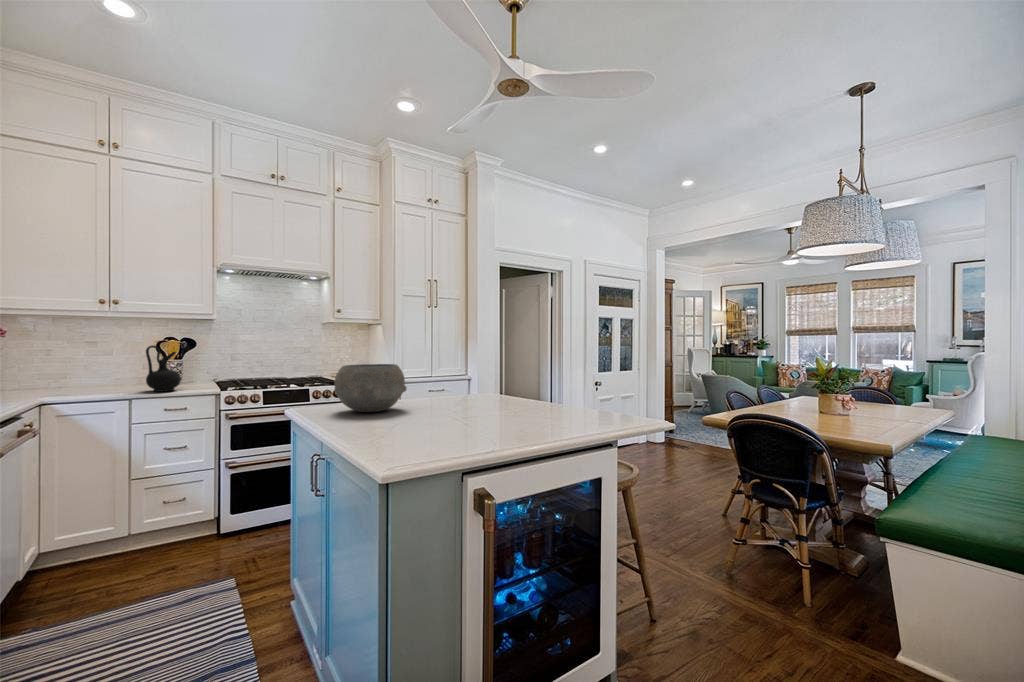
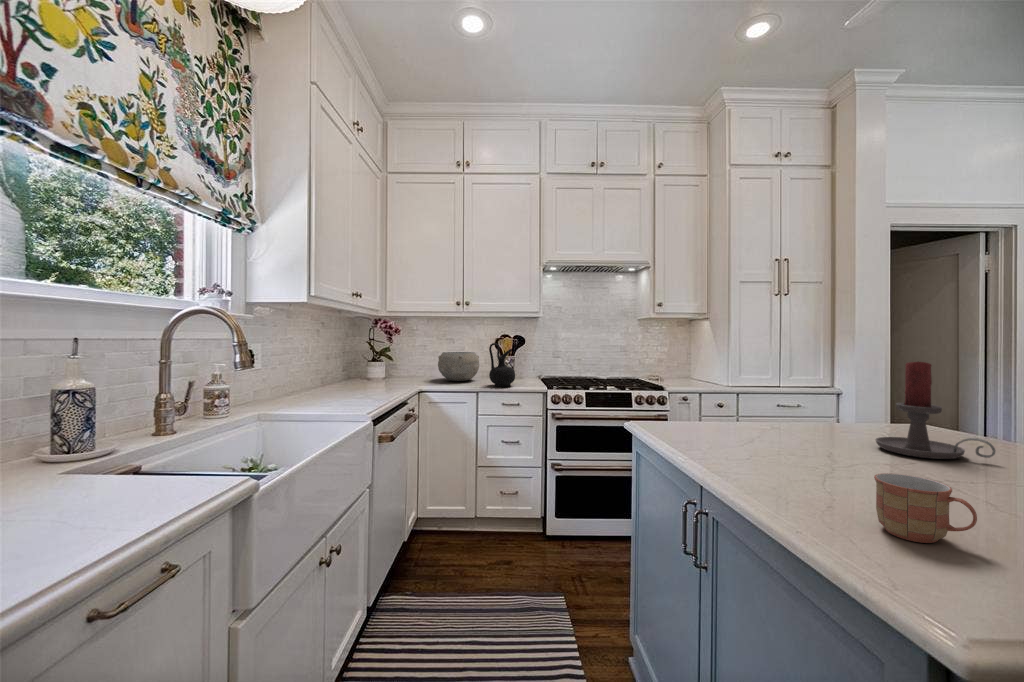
candle holder: none [443,352,491,407] -> present [876,361,996,459]
ceramic bowl: present [334,364,407,412] -> present [438,352,479,381]
mug: none [395,407,431,437] -> present [874,473,977,543]

